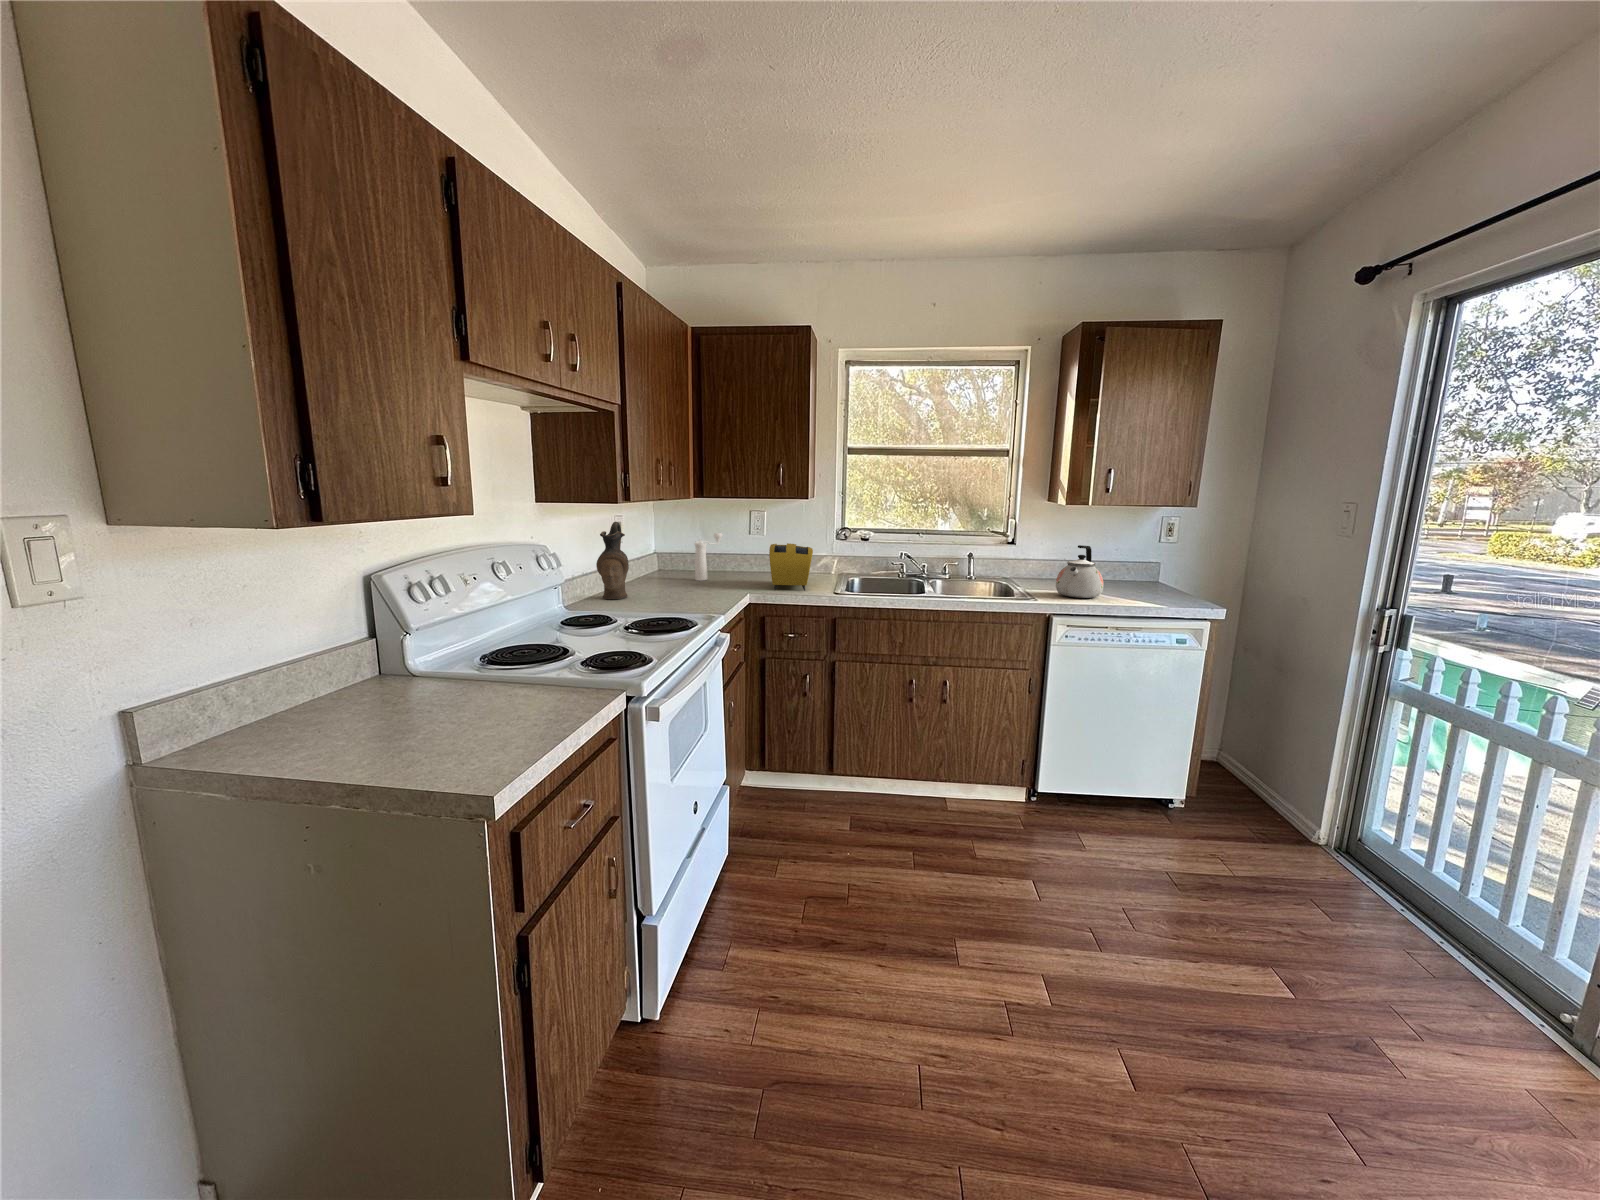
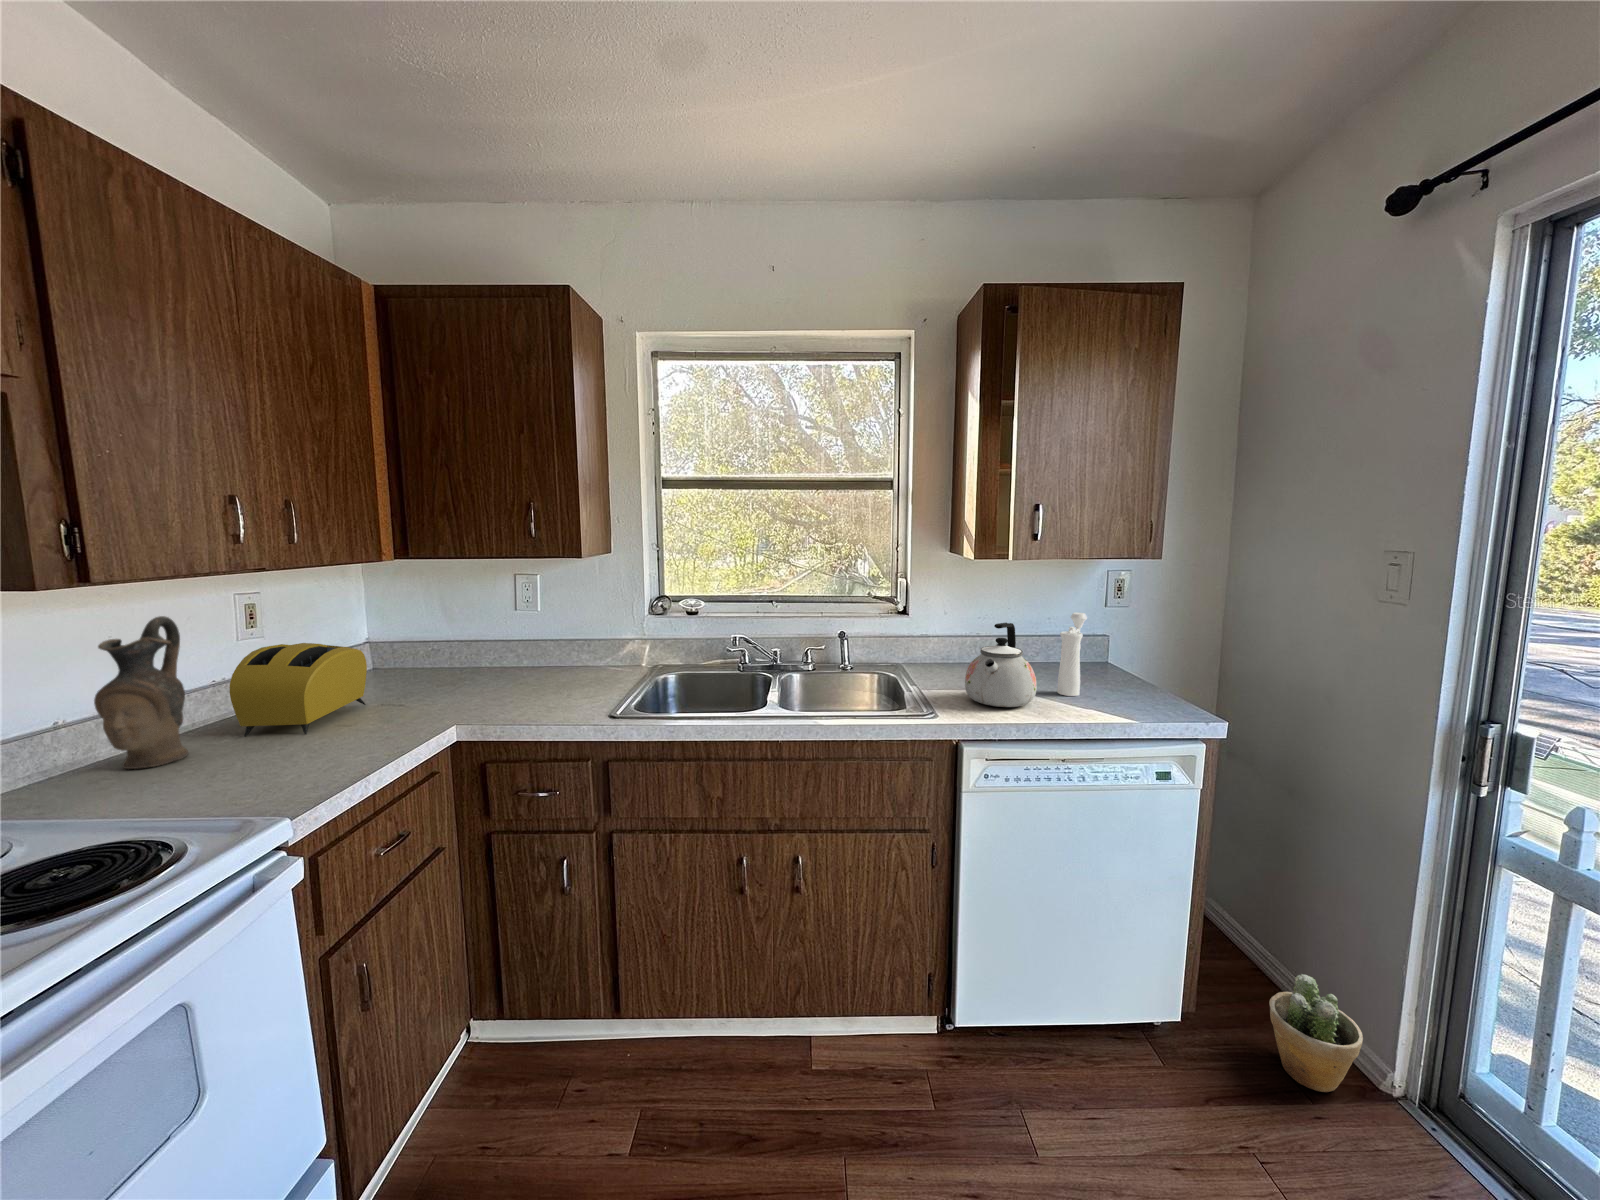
pepper mill: present [695,533,722,581] -> present [1057,613,1087,696]
toaster: present [769,543,813,591] -> present [229,643,367,736]
potted plant: none [1246,773,1302,841] -> present [1269,974,1363,1092]

